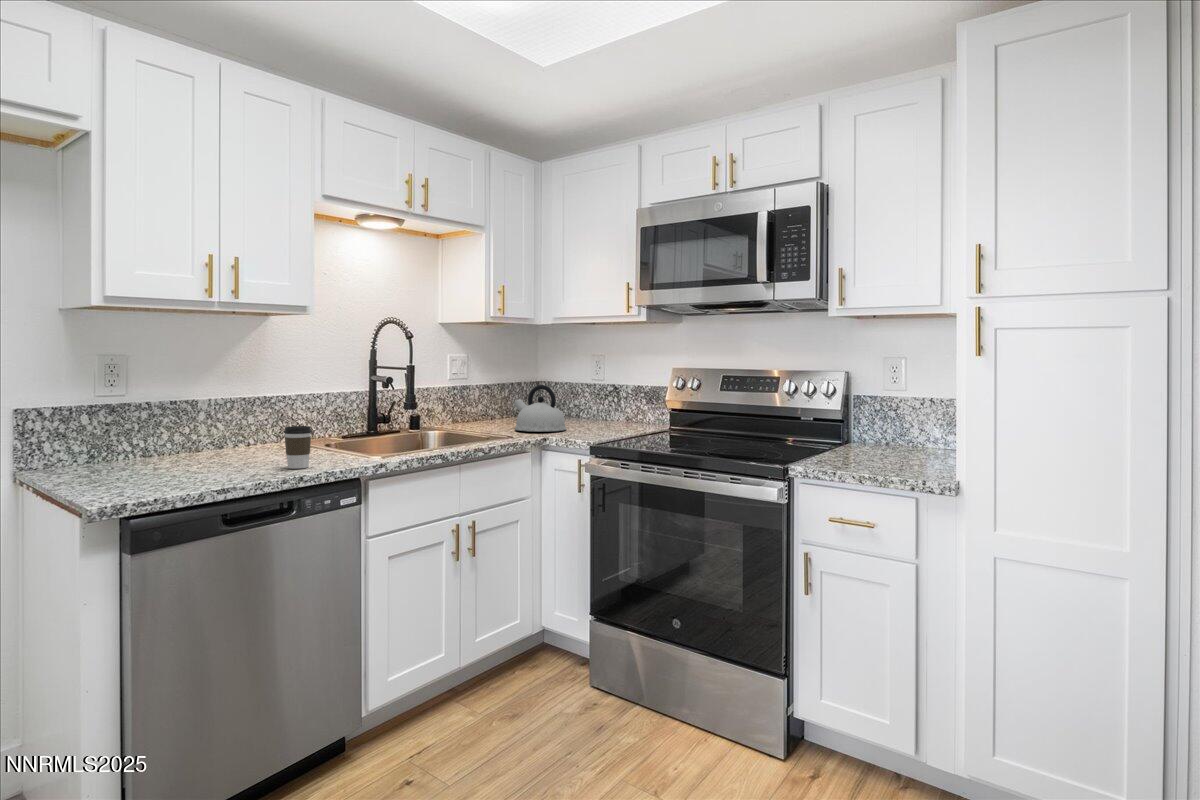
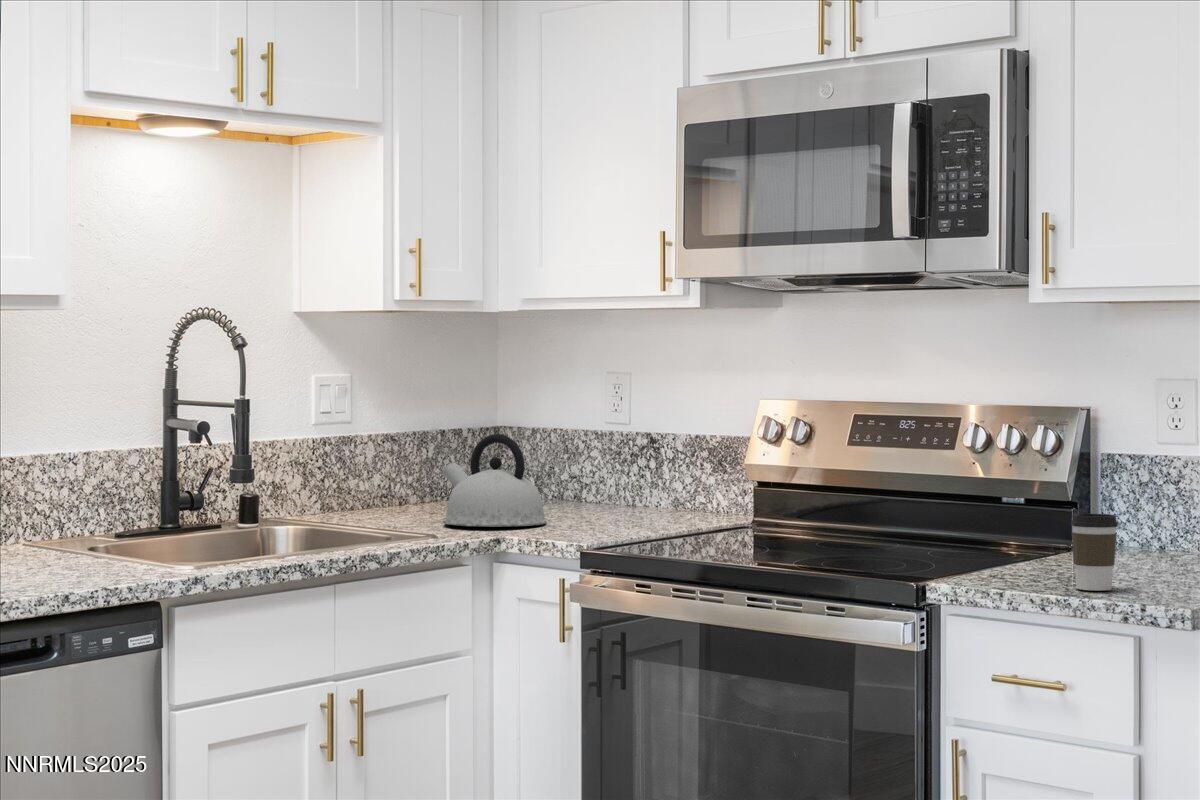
coffee cup: present [284,426,312,469] -> present [1070,514,1118,591]

